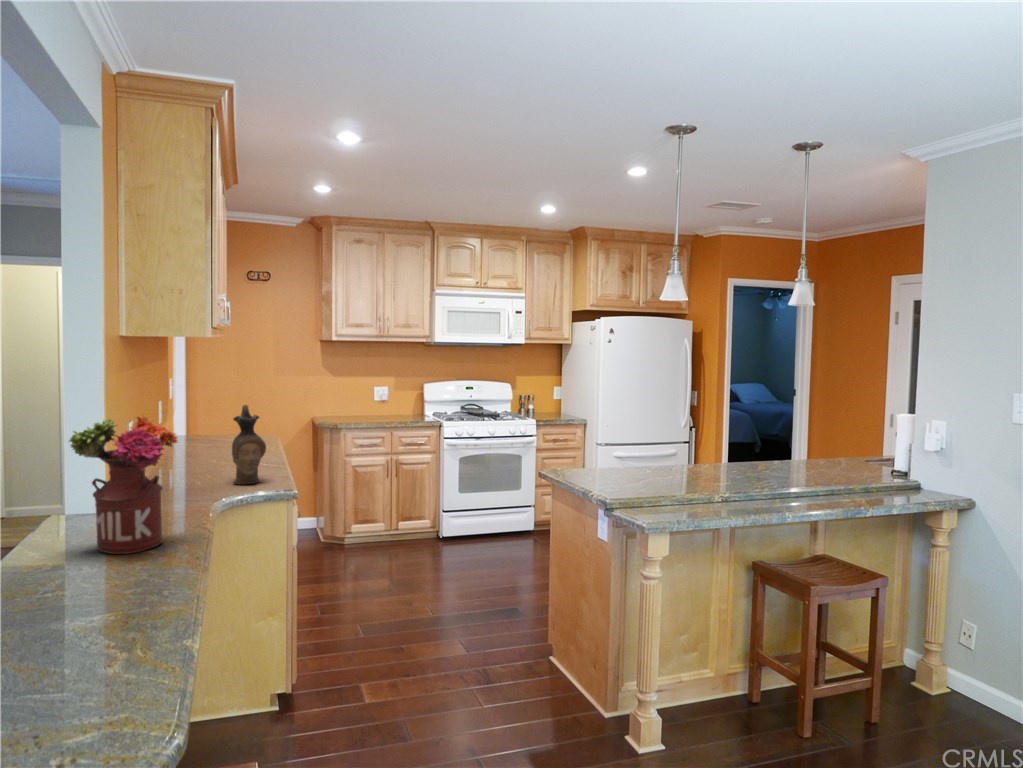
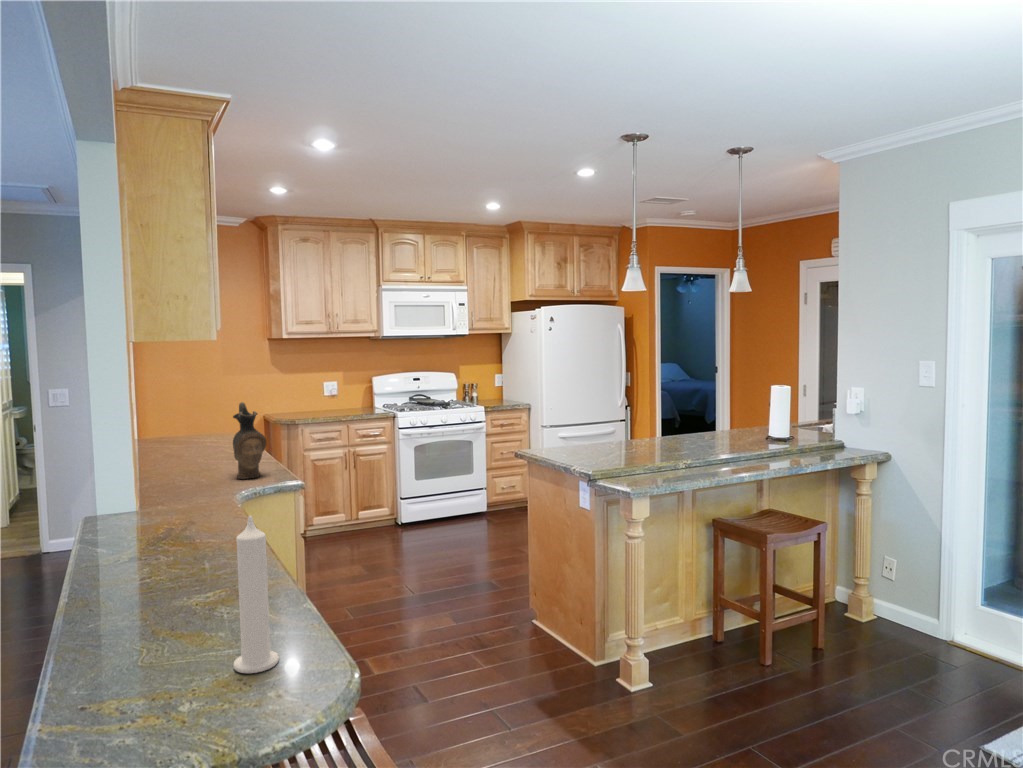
flower arrangement: present [69,415,177,554] -> none [121,413,222,546]
candle: none [53,539,110,720] -> present [234,516,279,673]

